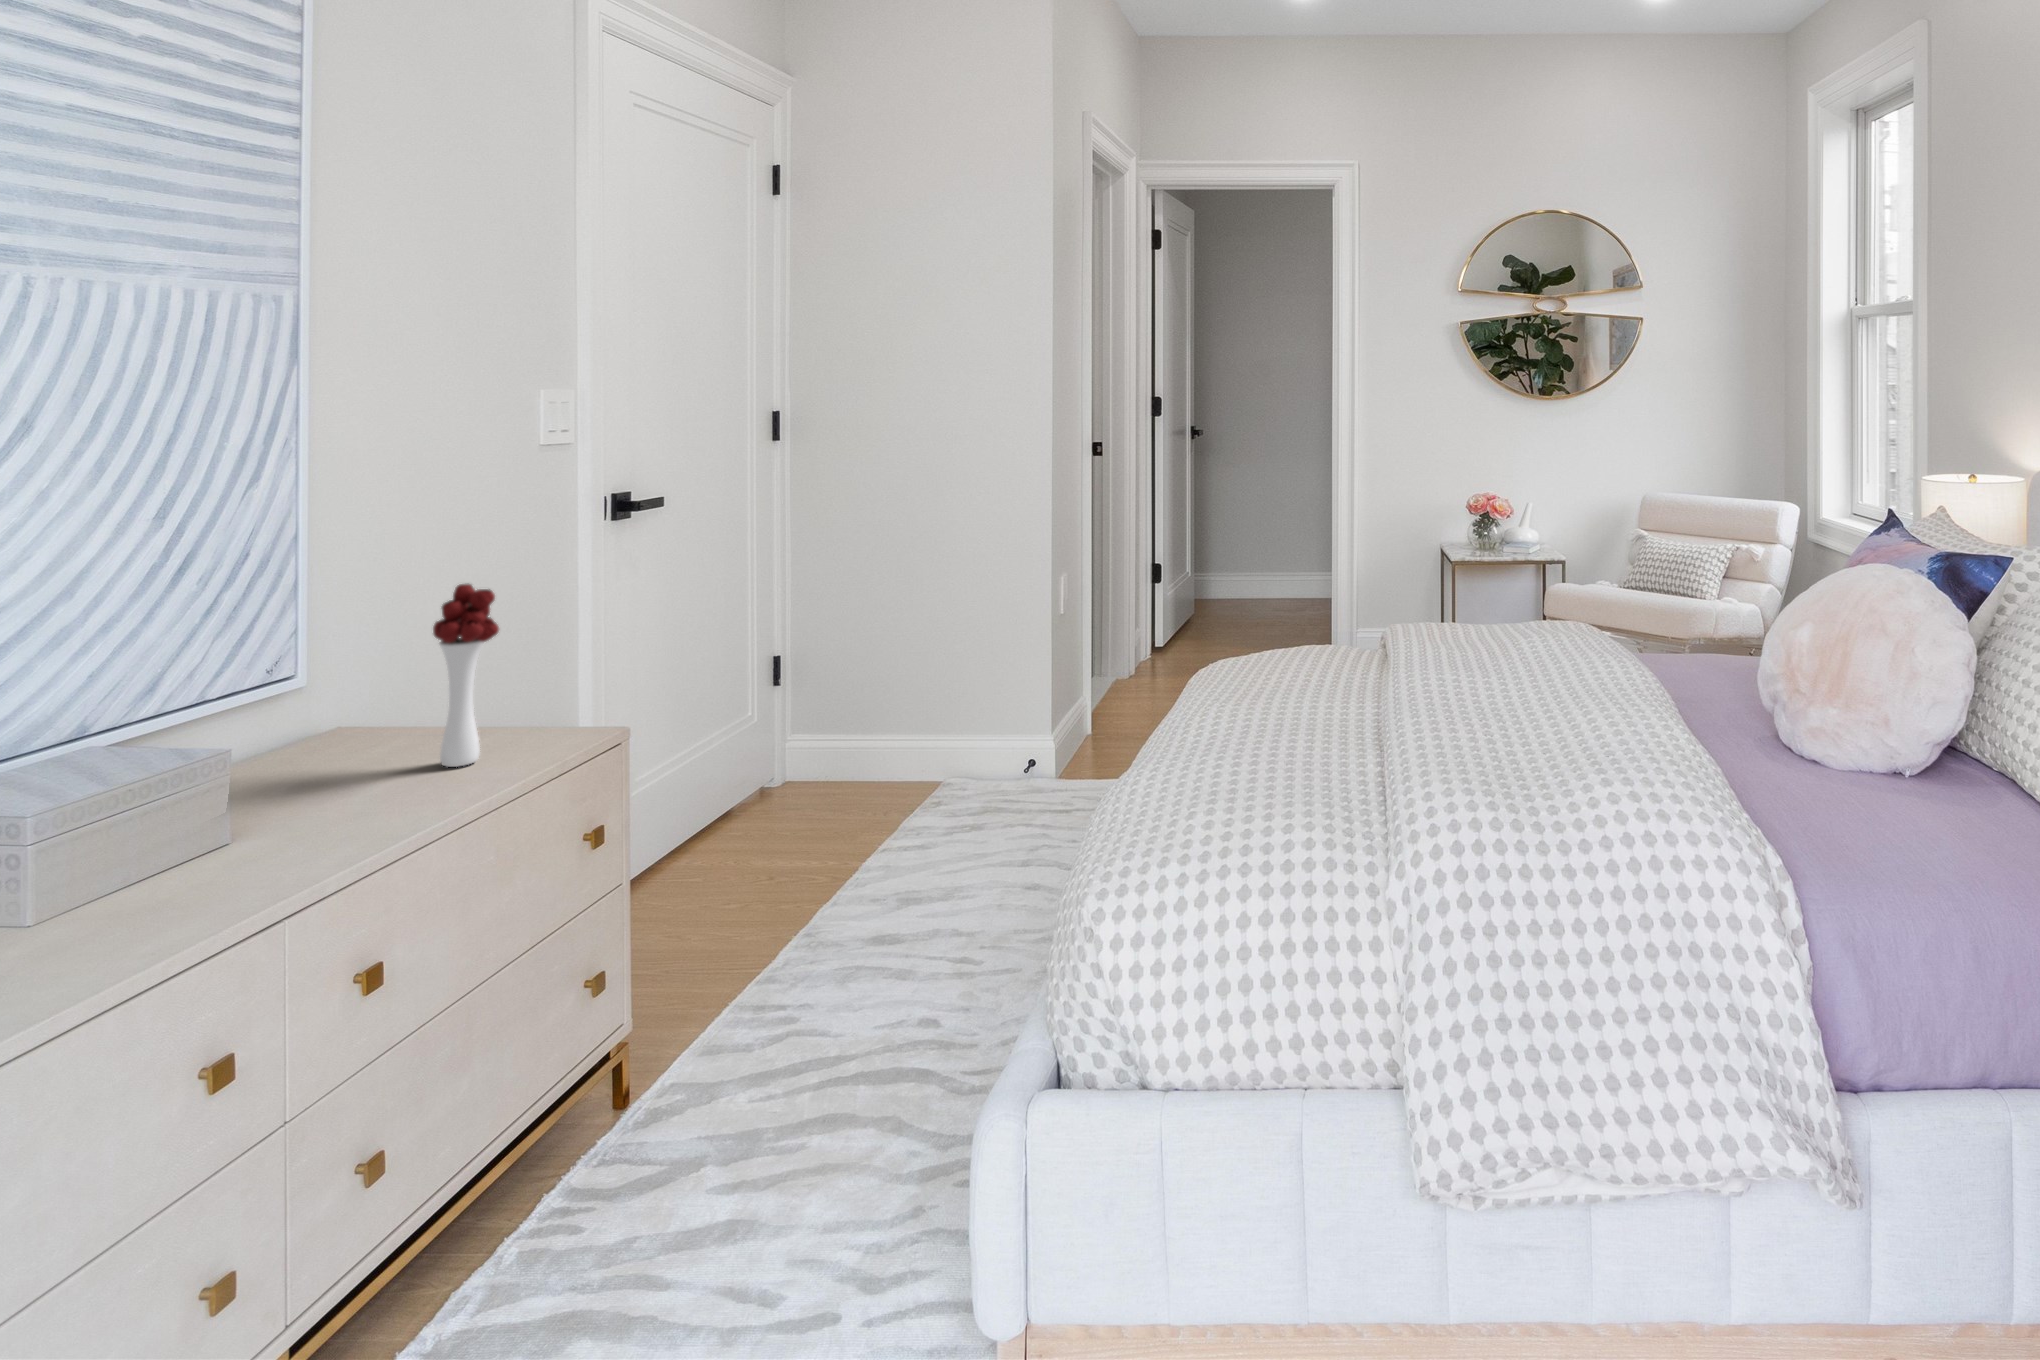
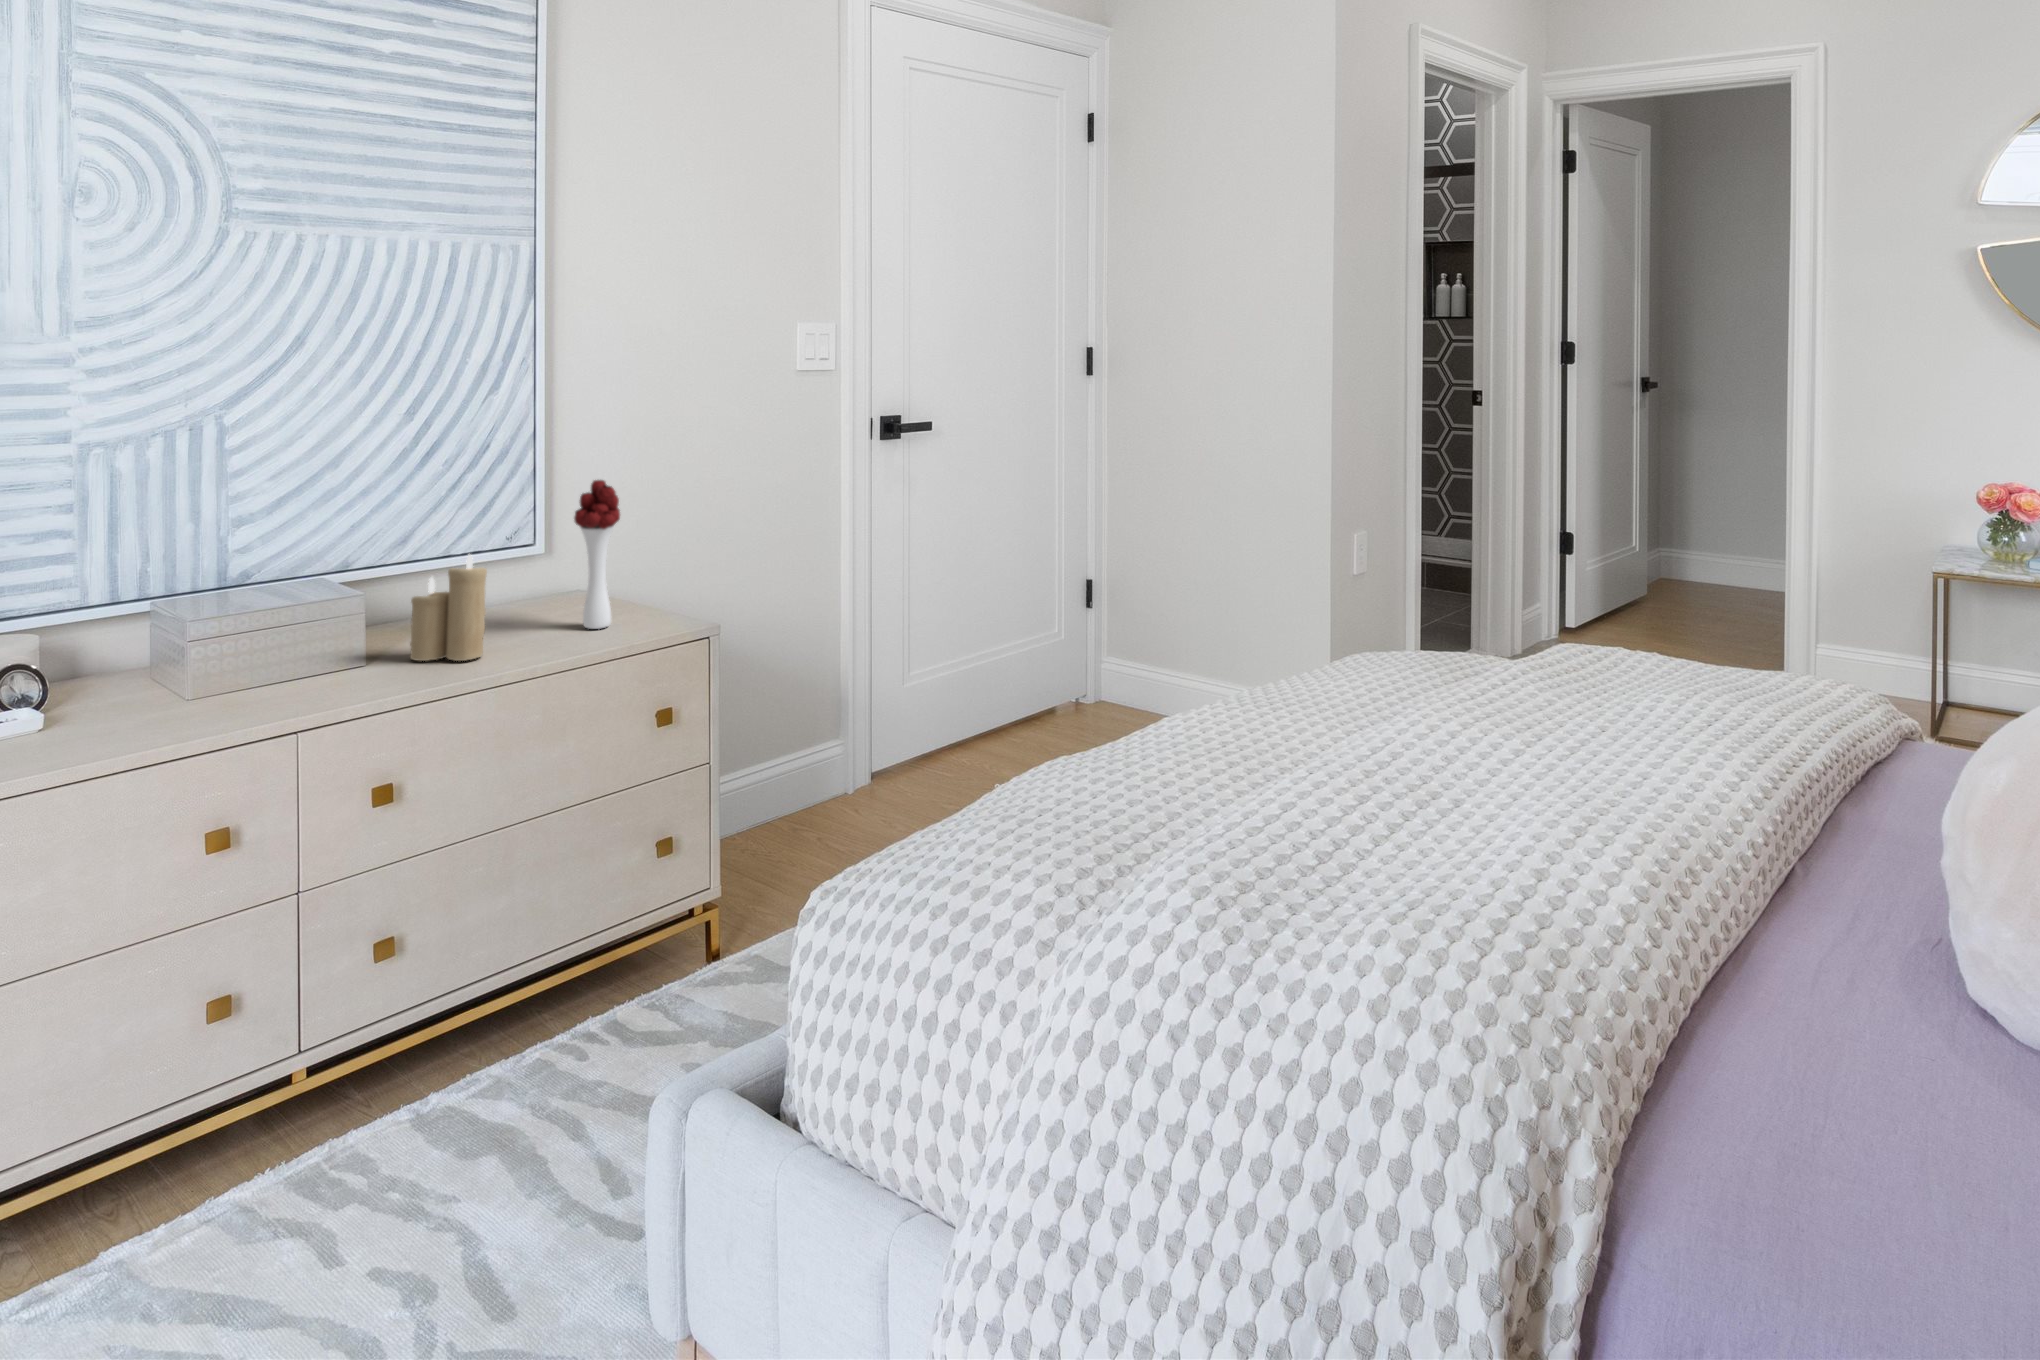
candle: none [264,689,382,839] -> present [410,555,487,661]

